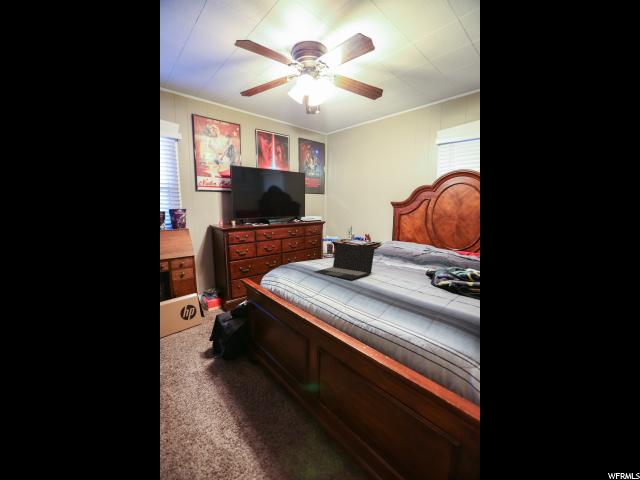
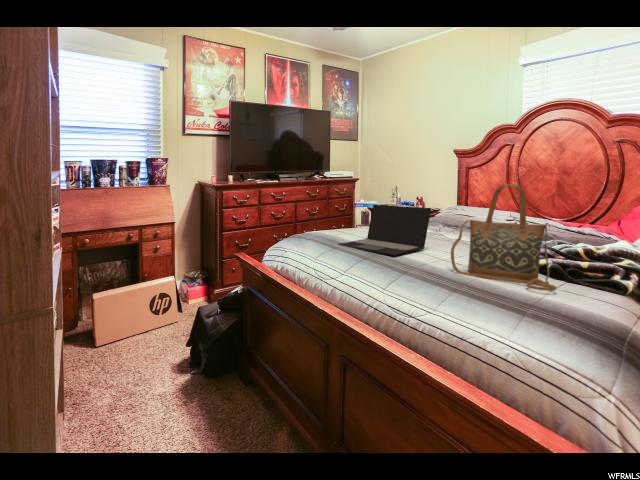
handbag: none [388,235,452,302] -> present [451,185,556,291]

